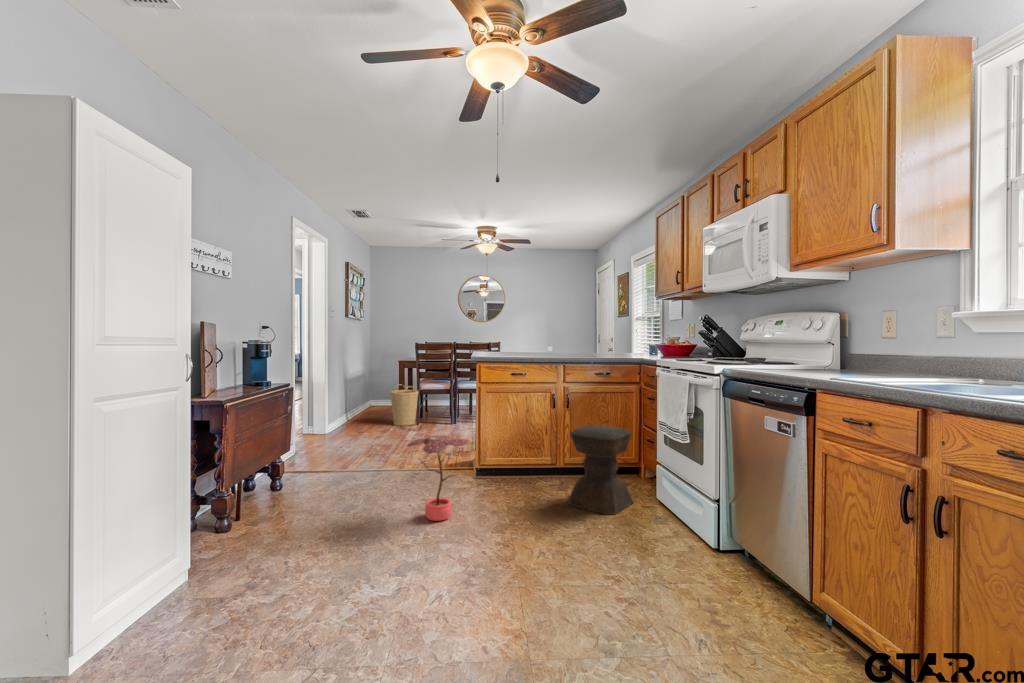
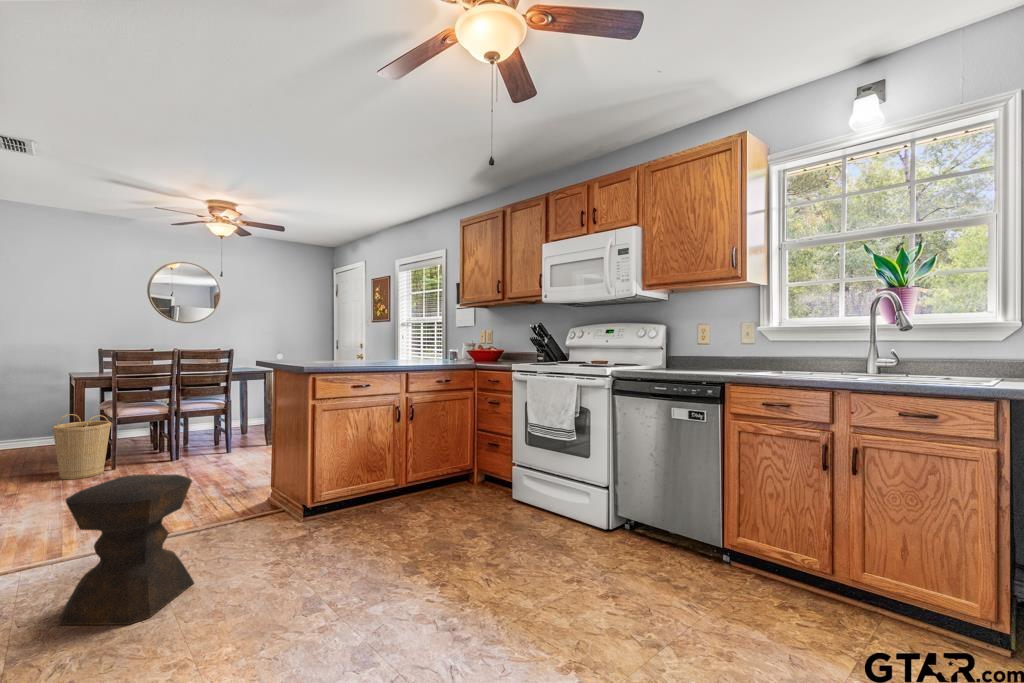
stool: present [568,425,633,515] -> present [59,474,194,625]
potted plant: present [407,436,469,521] -> none [270,475,360,598]

